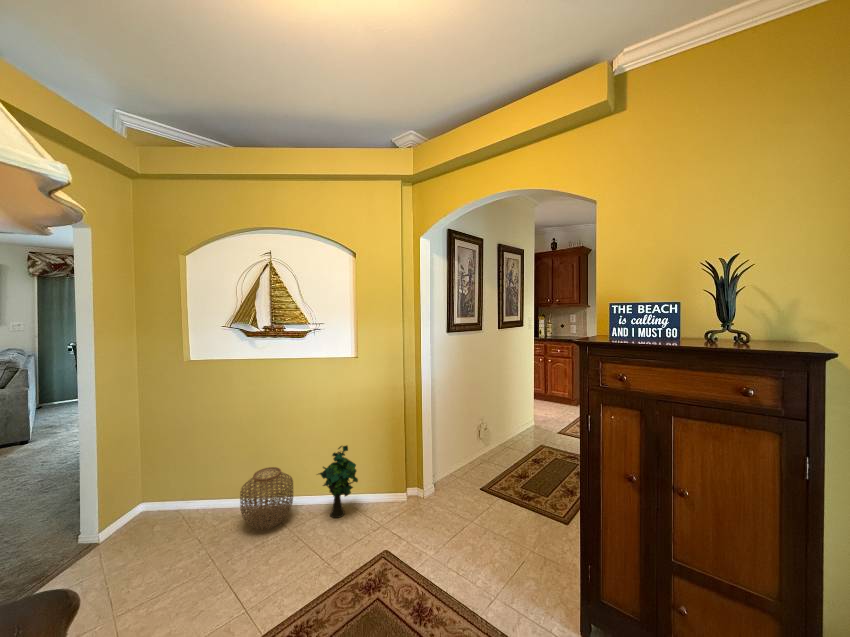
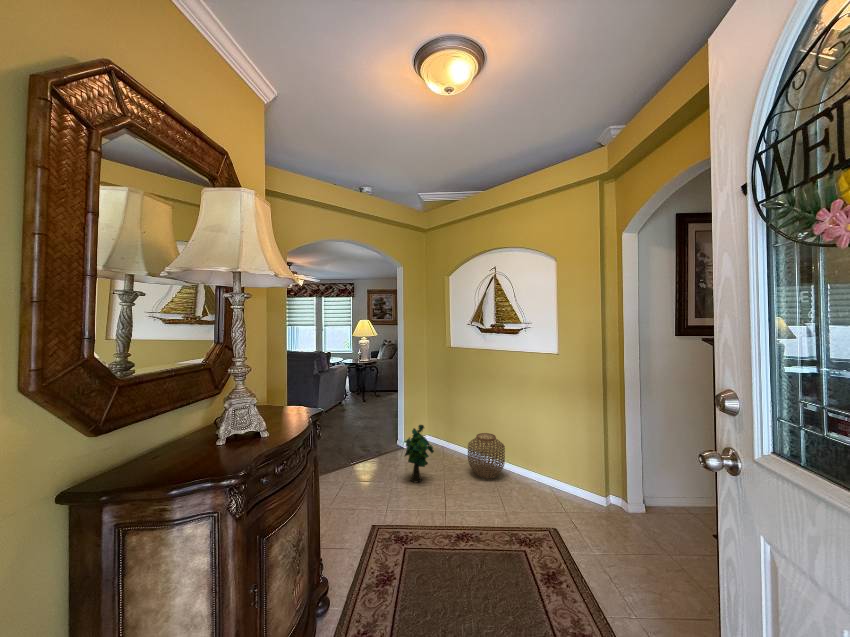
decorative plant: present [319,445,358,518] -> present [405,425,434,482]

